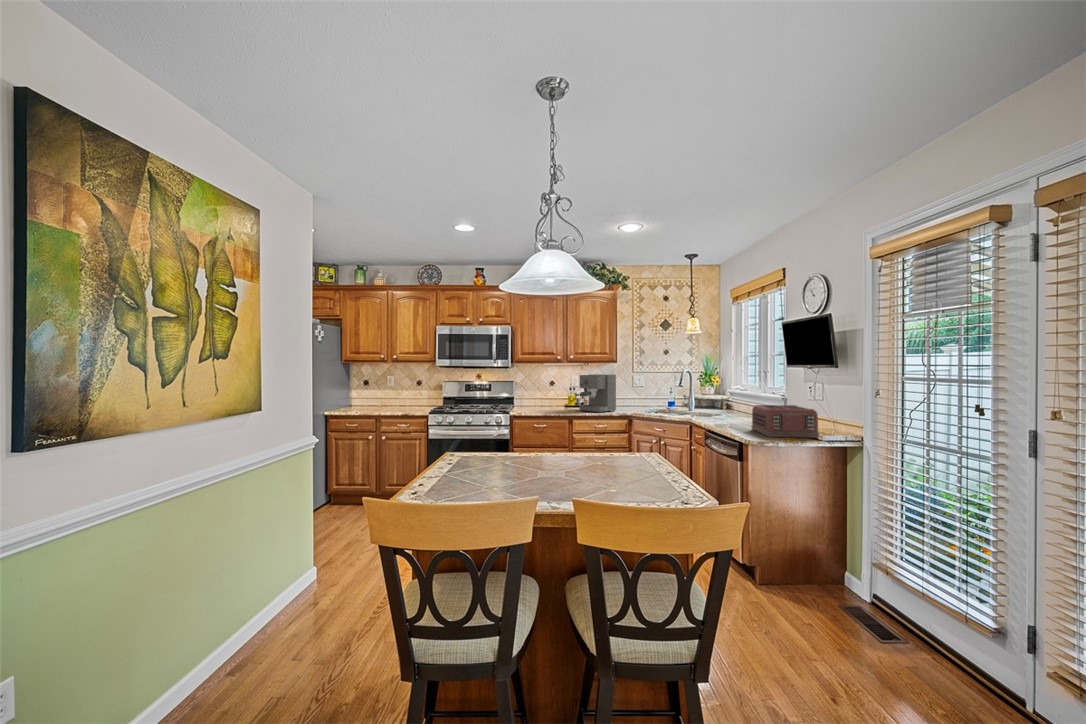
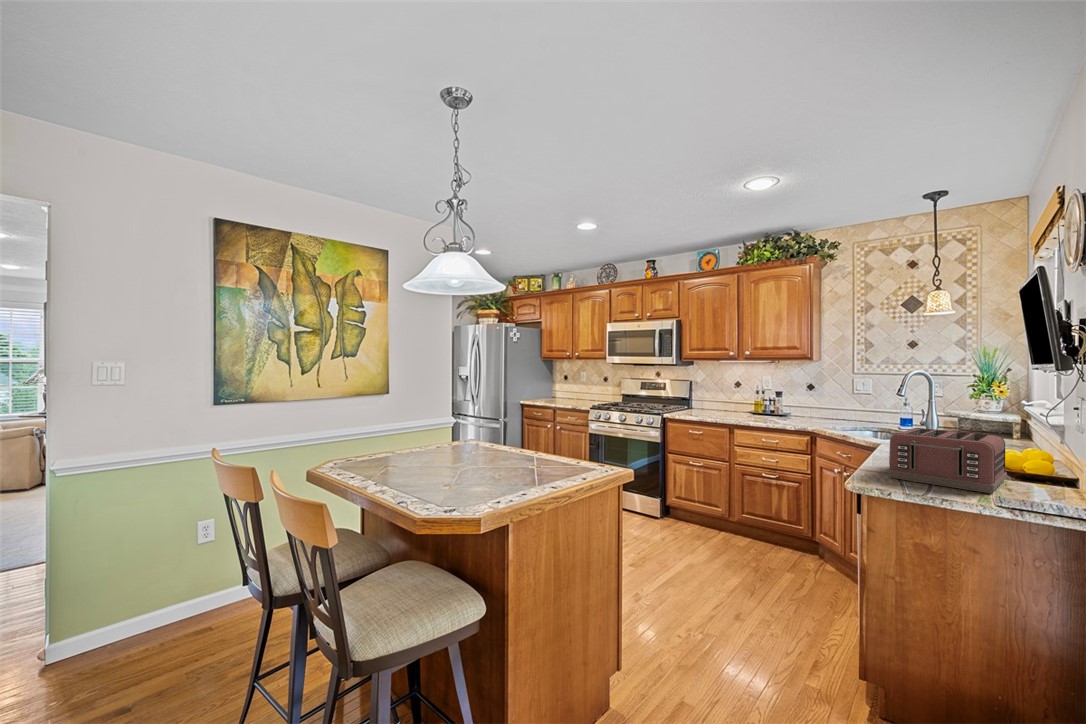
coffee maker: present [580,374,616,413] -> none [737,375,795,423]

